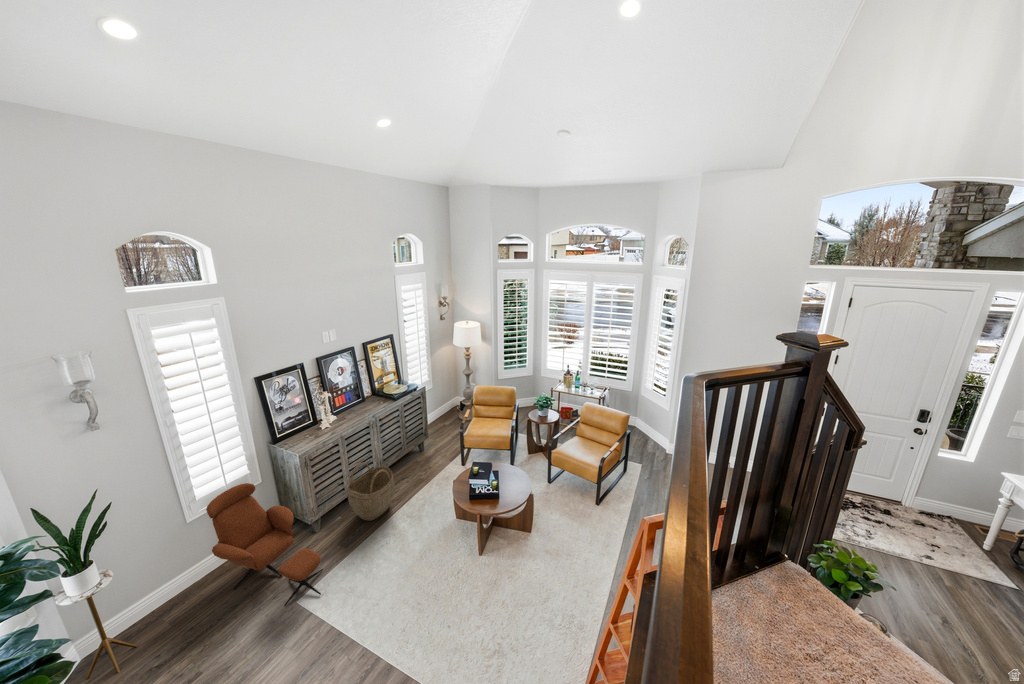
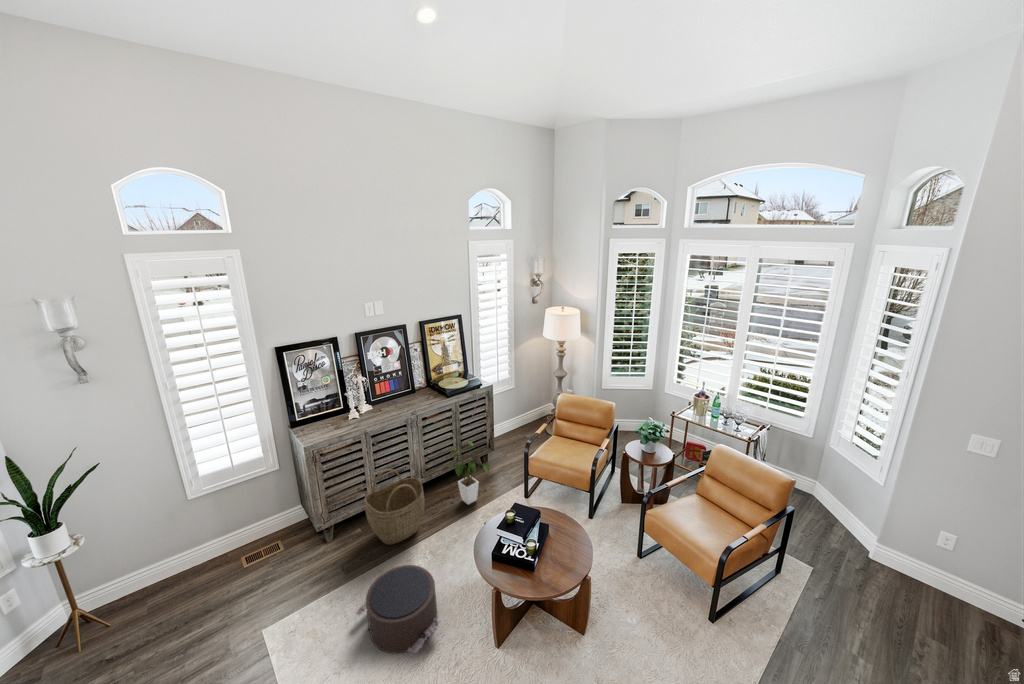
house plant: none [400,432,437,480] -> present [448,441,490,504]
lounge chair: present [206,483,323,606] -> none [197,468,309,632]
pouf: none [371,522,439,582] -> present [356,565,441,656]

